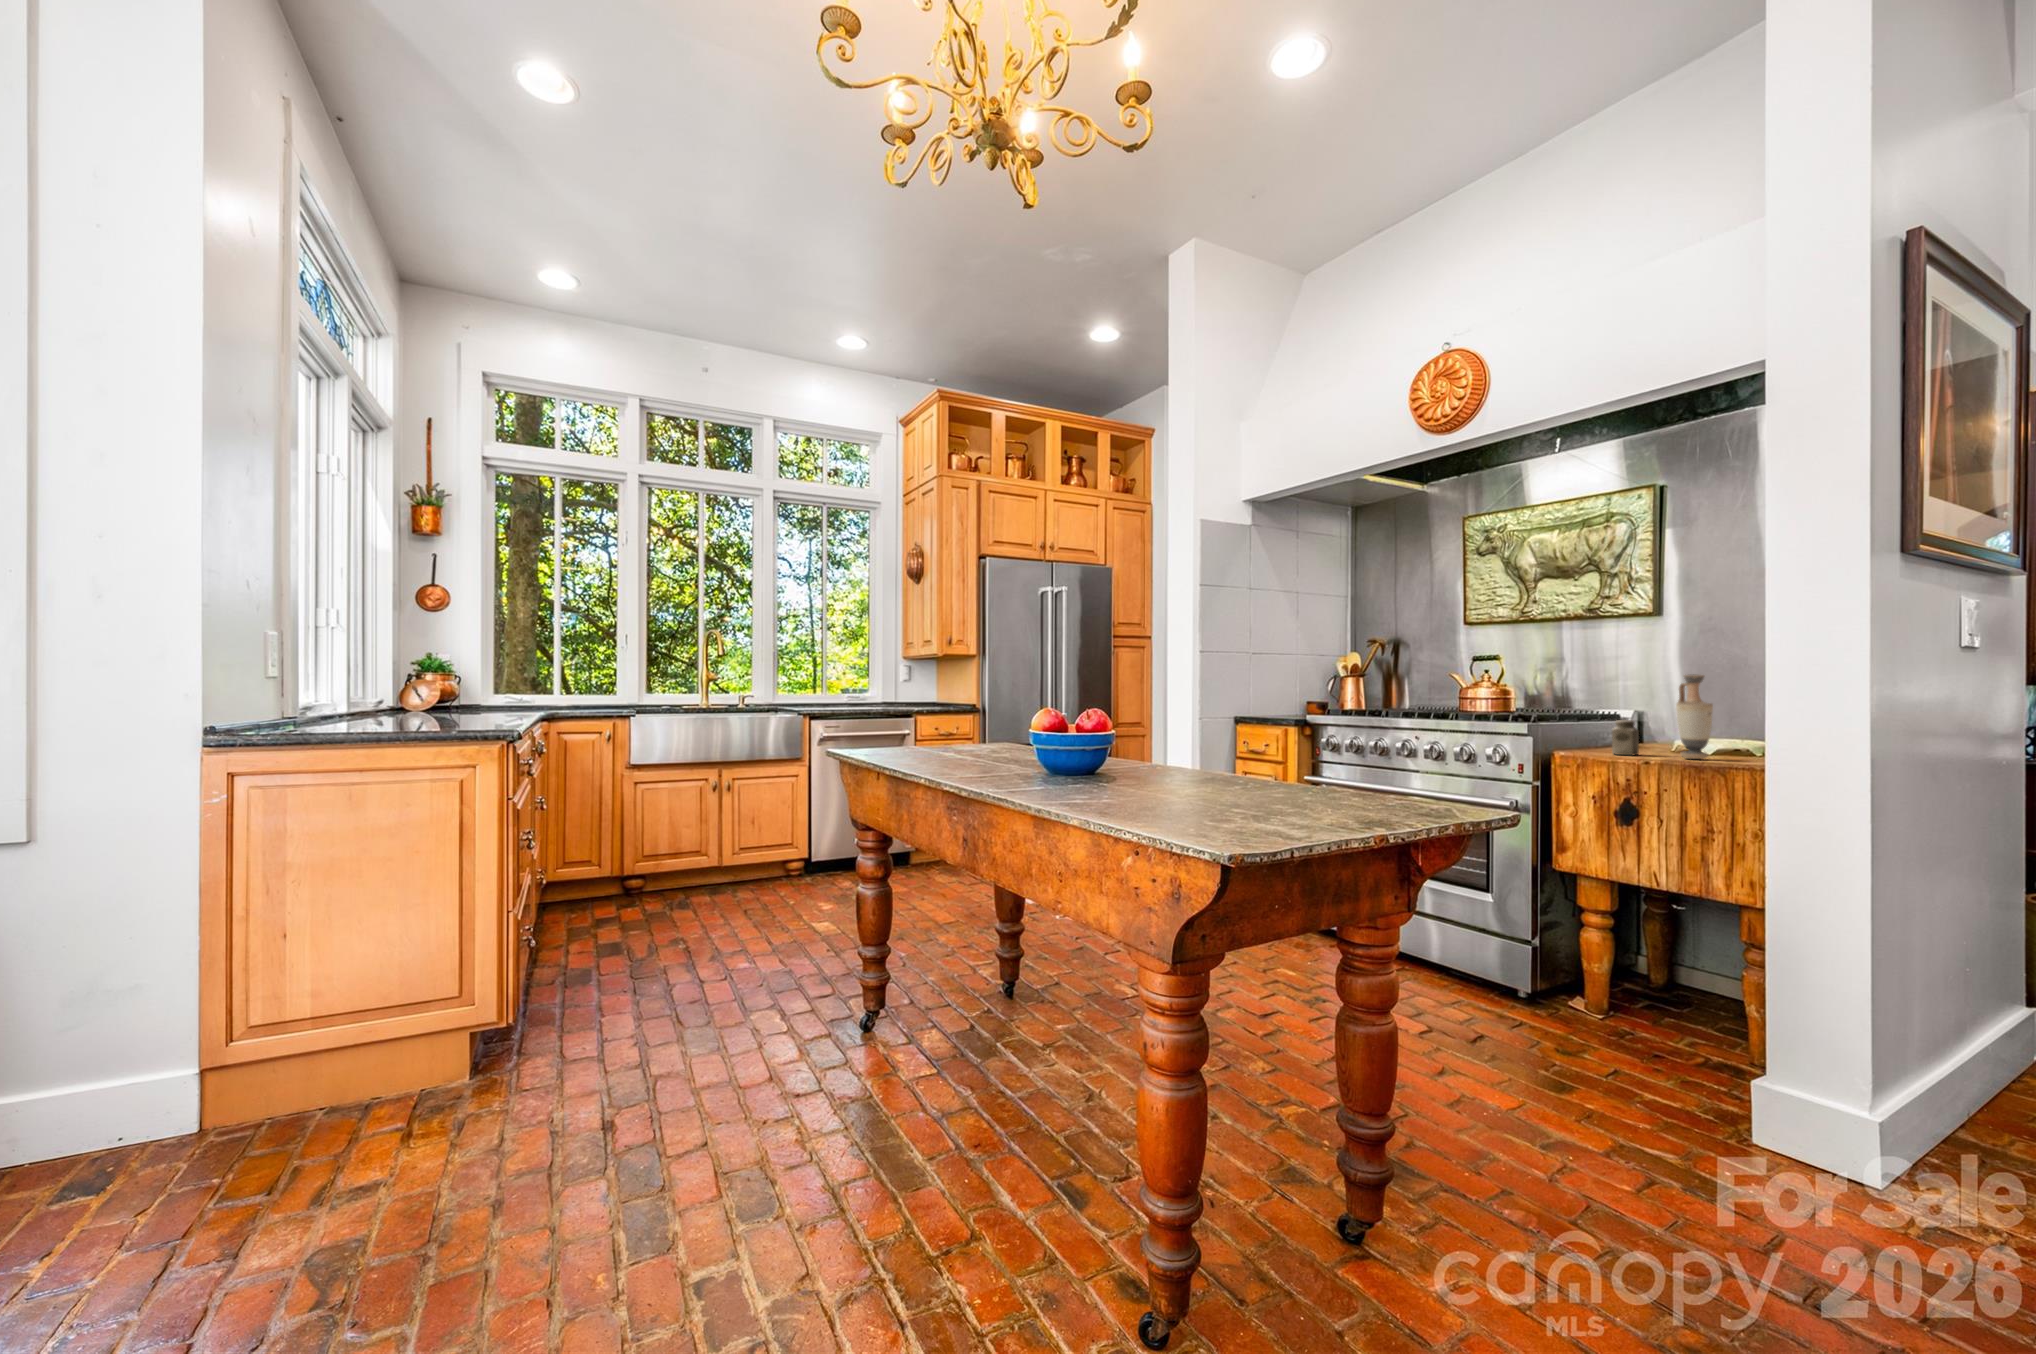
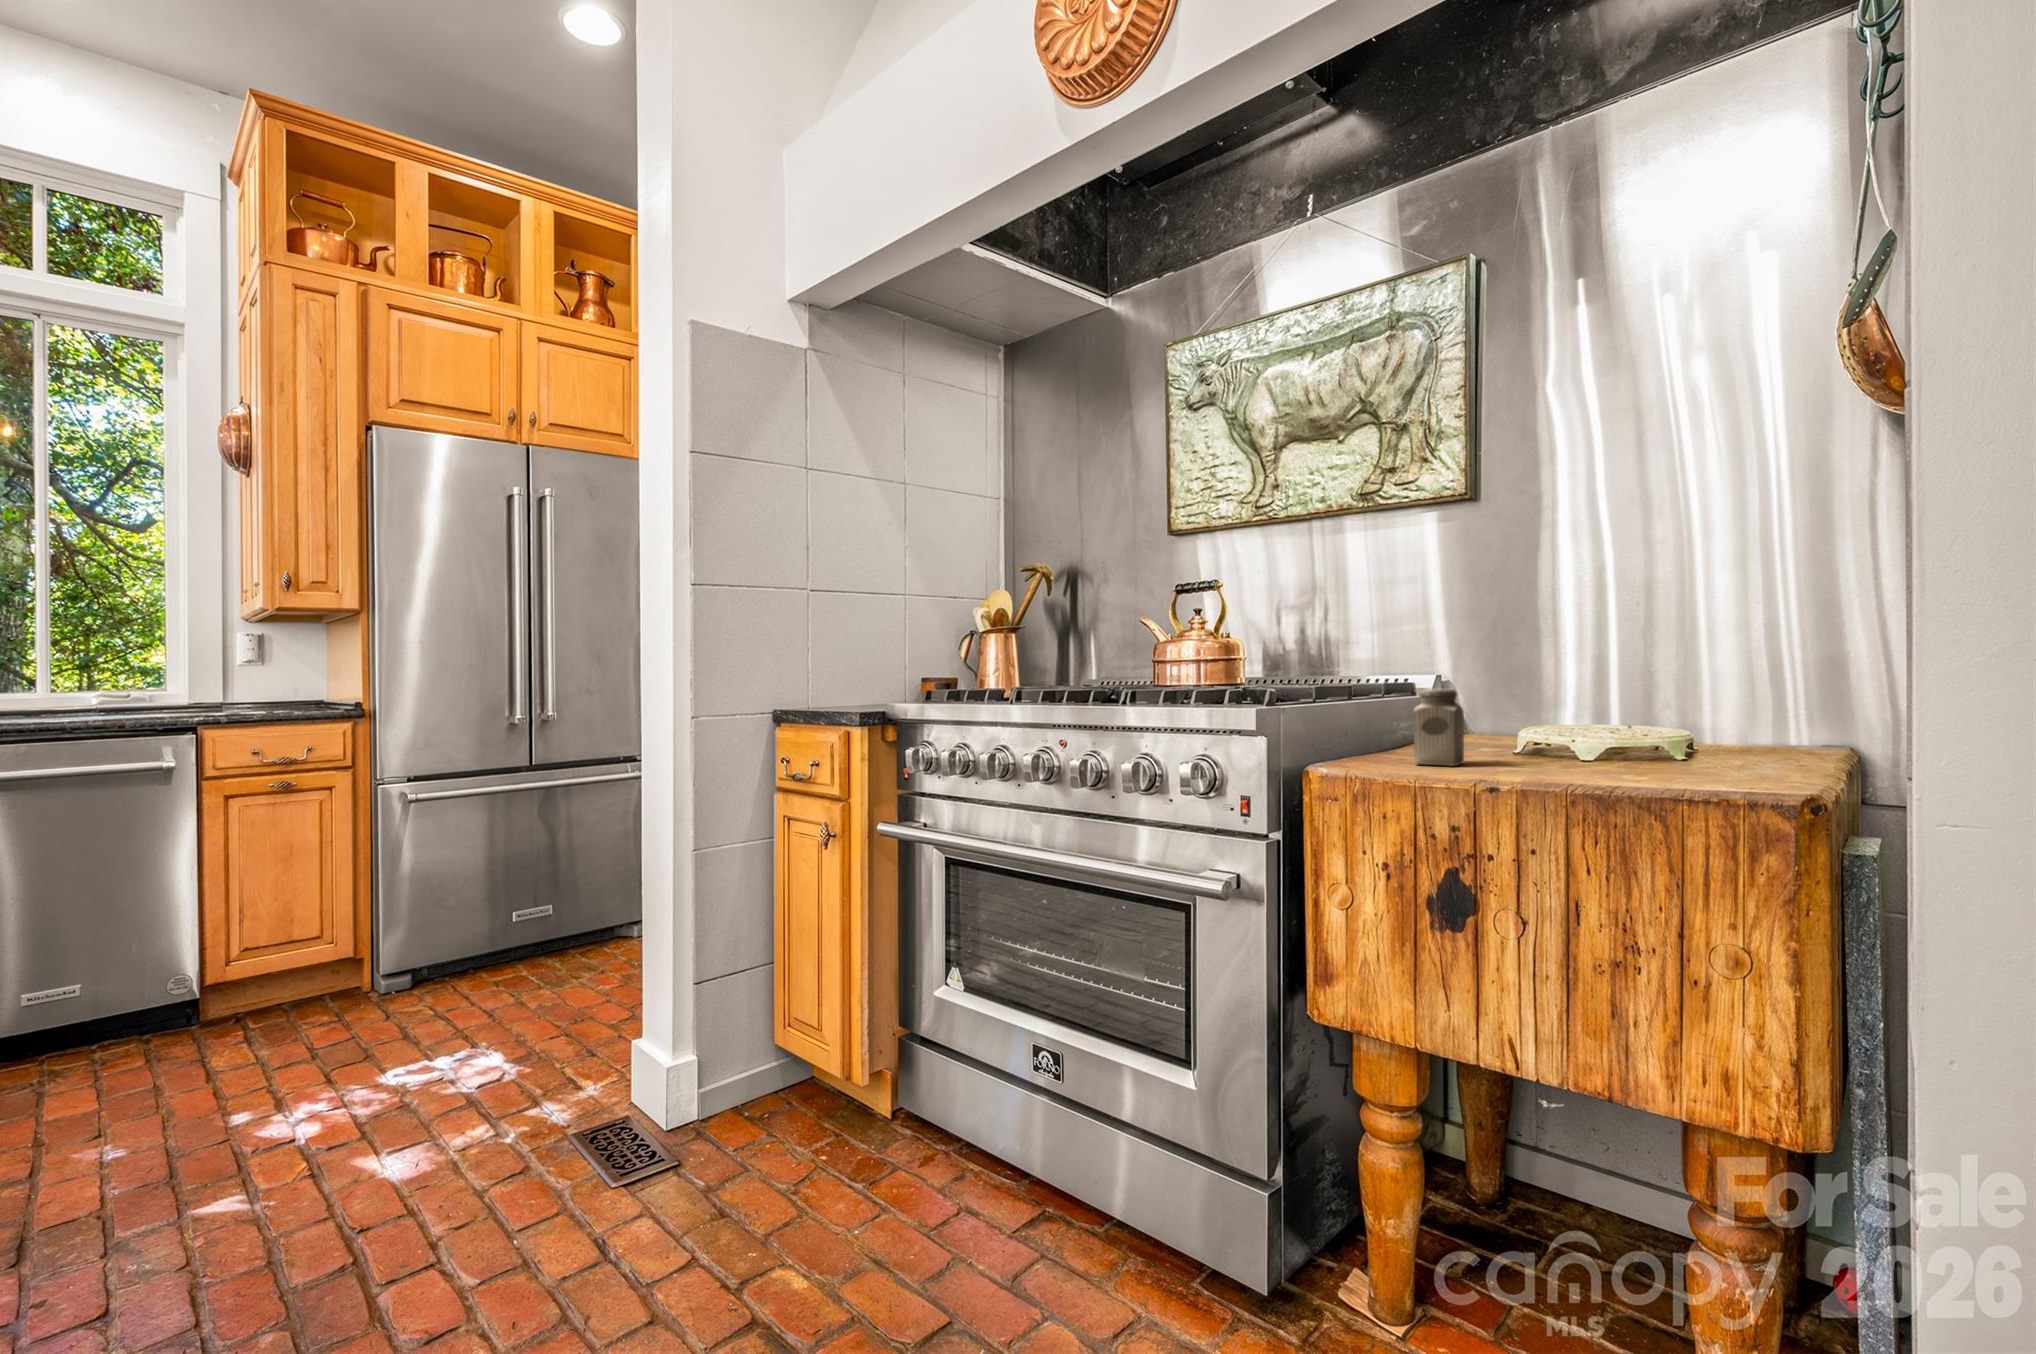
vase: present [1676,674,1713,759] -> none [1540,580,1613,771]

